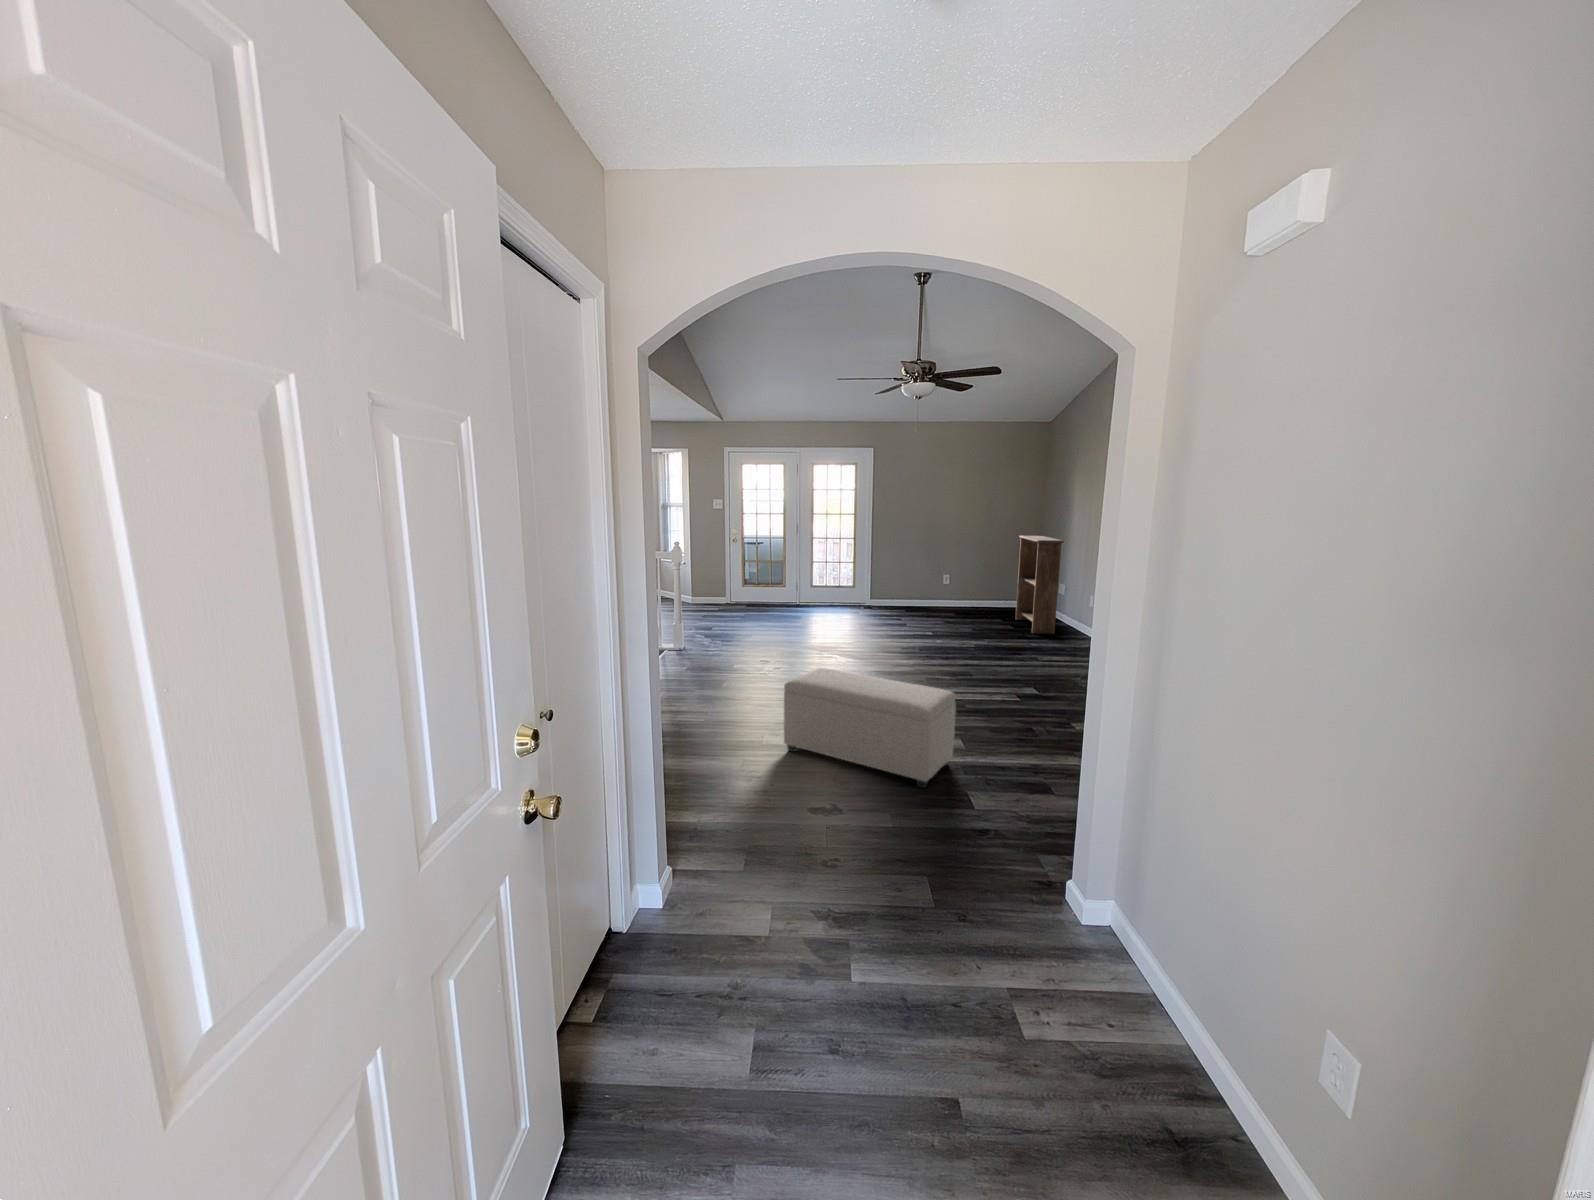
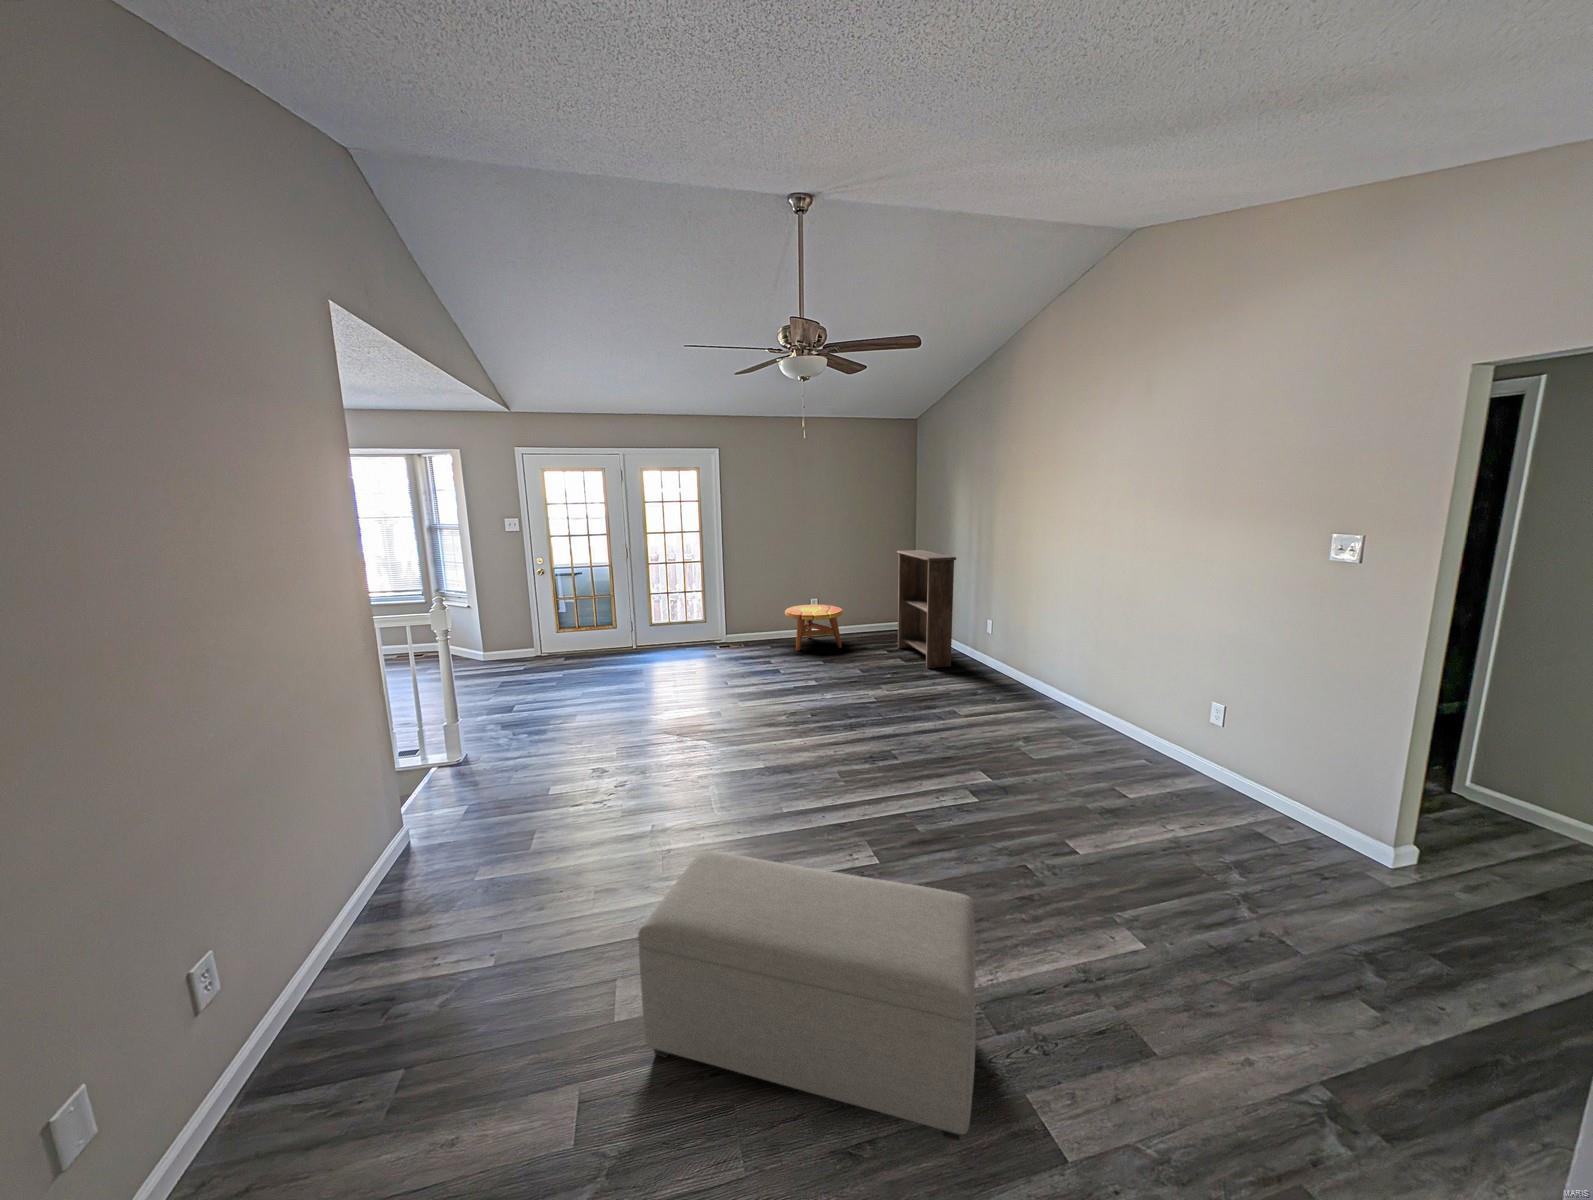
side table: none [920,580,970,616] -> present [785,605,843,651]

